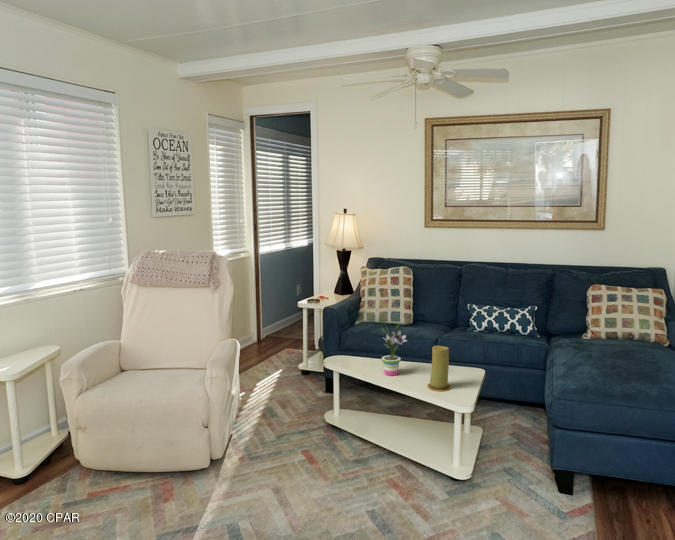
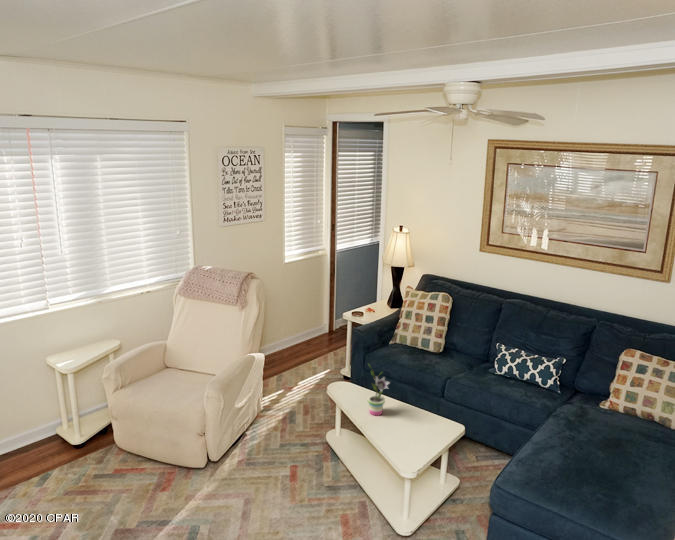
candle: present [427,346,451,391] -> none [393,401,415,444]

